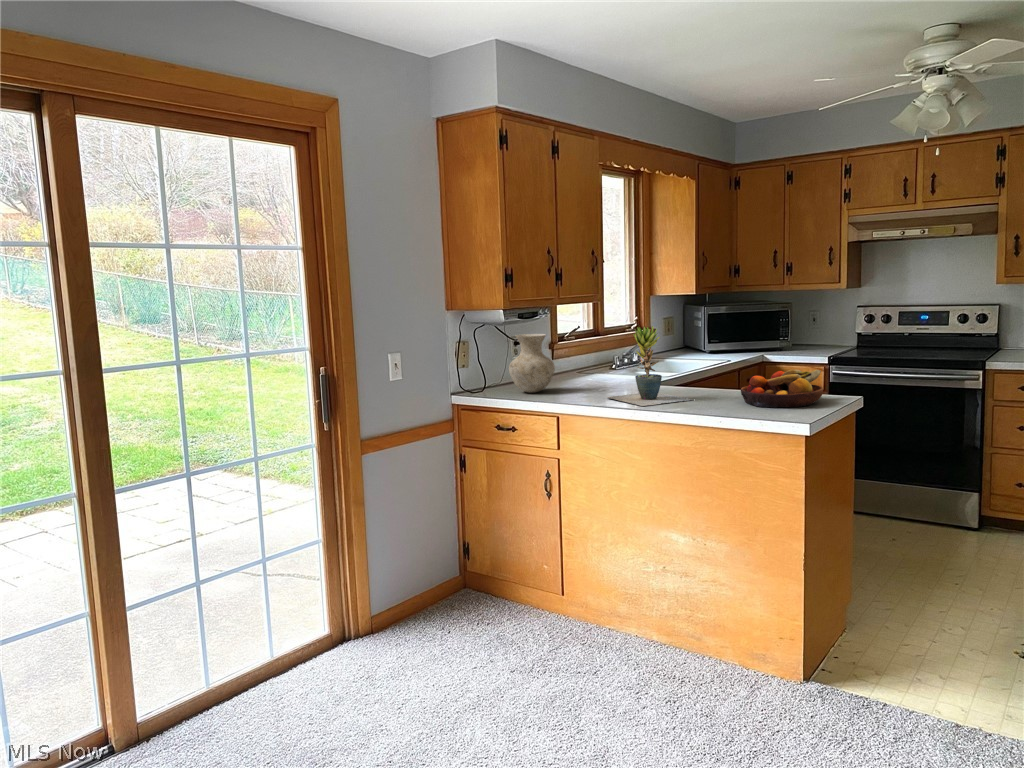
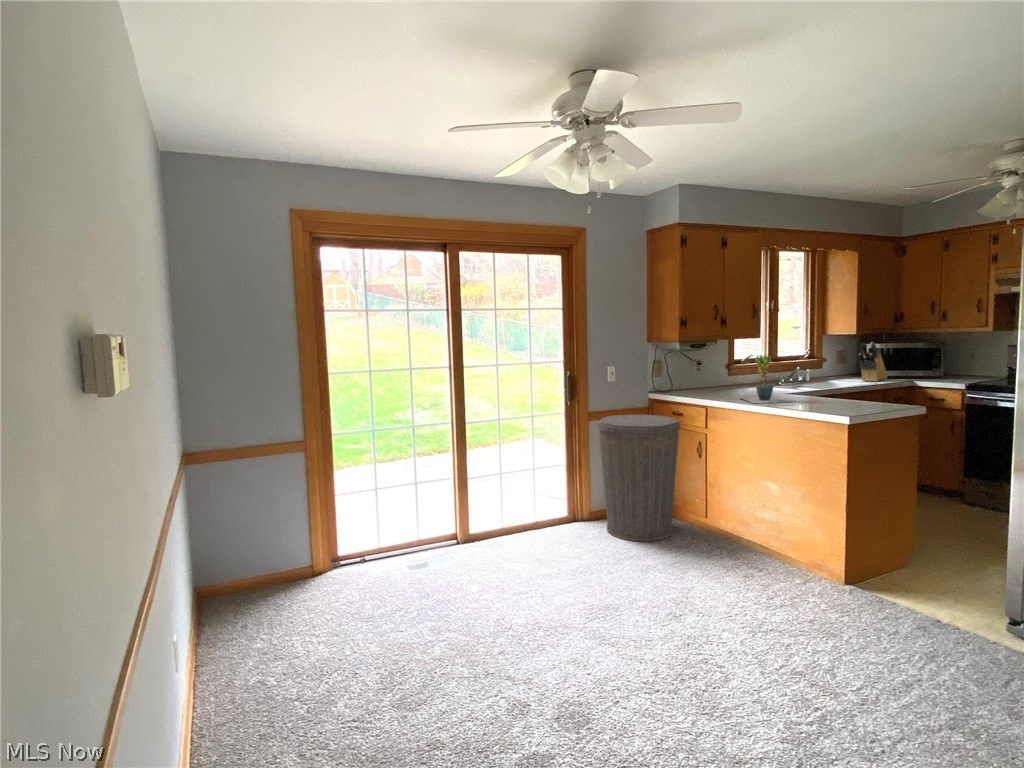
knife block: none [708,305,733,358] -> present [859,342,887,381]
vase: present [509,334,555,393] -> none [685,358,715,394]
fruit bowl: present [741,370,823,408] -> none [820,385,882,409]
trash can: none [382,434,525,663] -> present [597,415,680,541]

